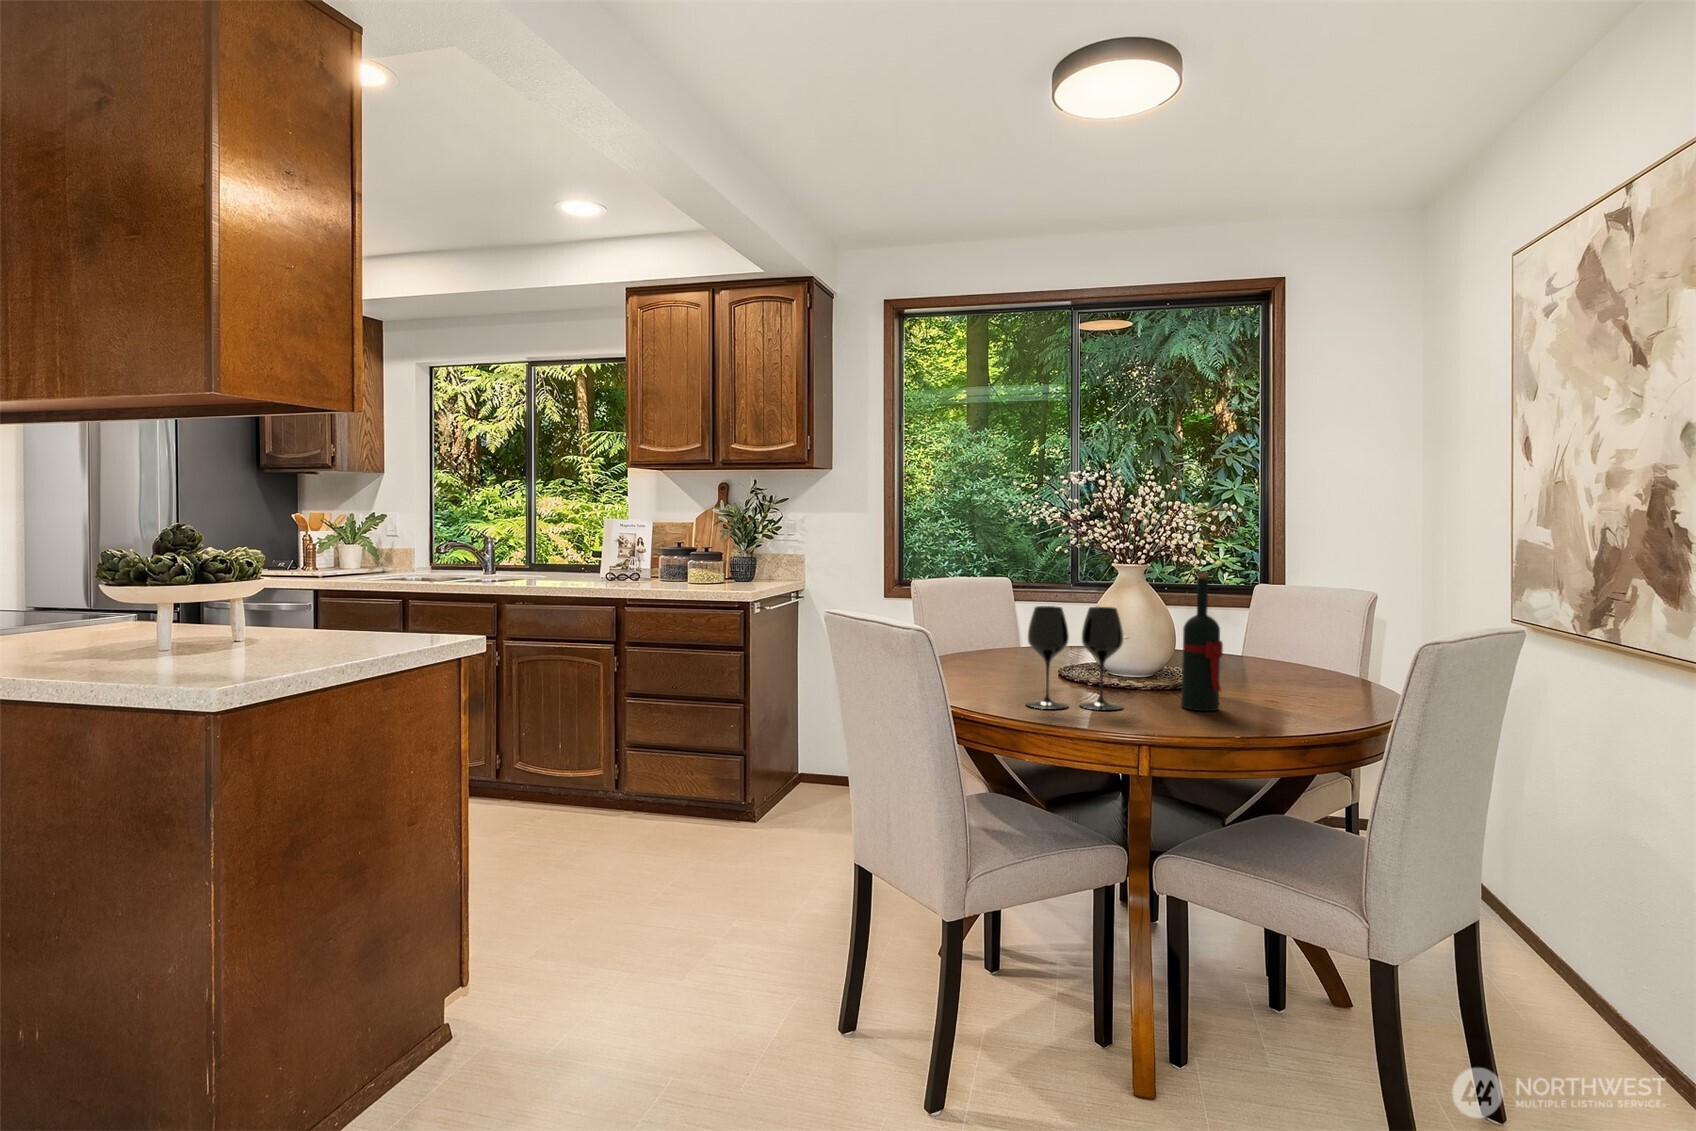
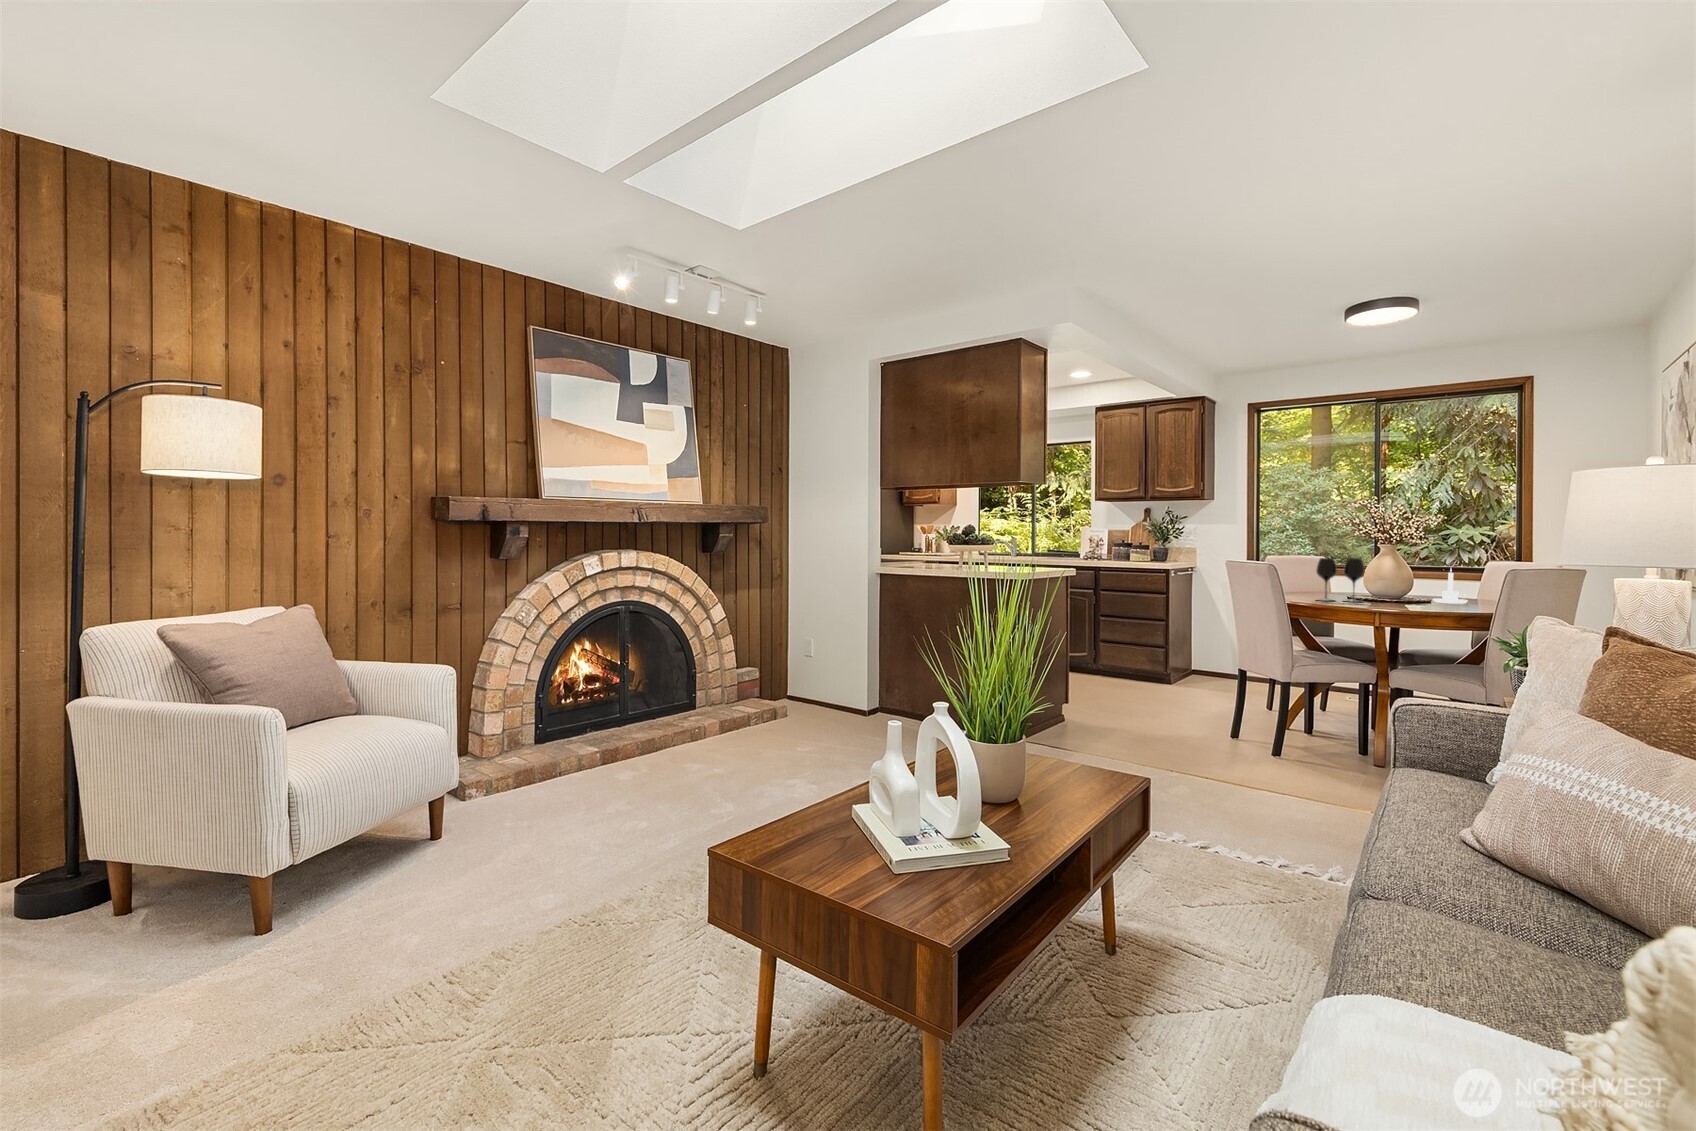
wine bottle: present [1181,573,1223,711] -> none [1396,543,1416,604]
candle holder: none [1236,622,1301,702] -> present [1433,569,1468,604]

